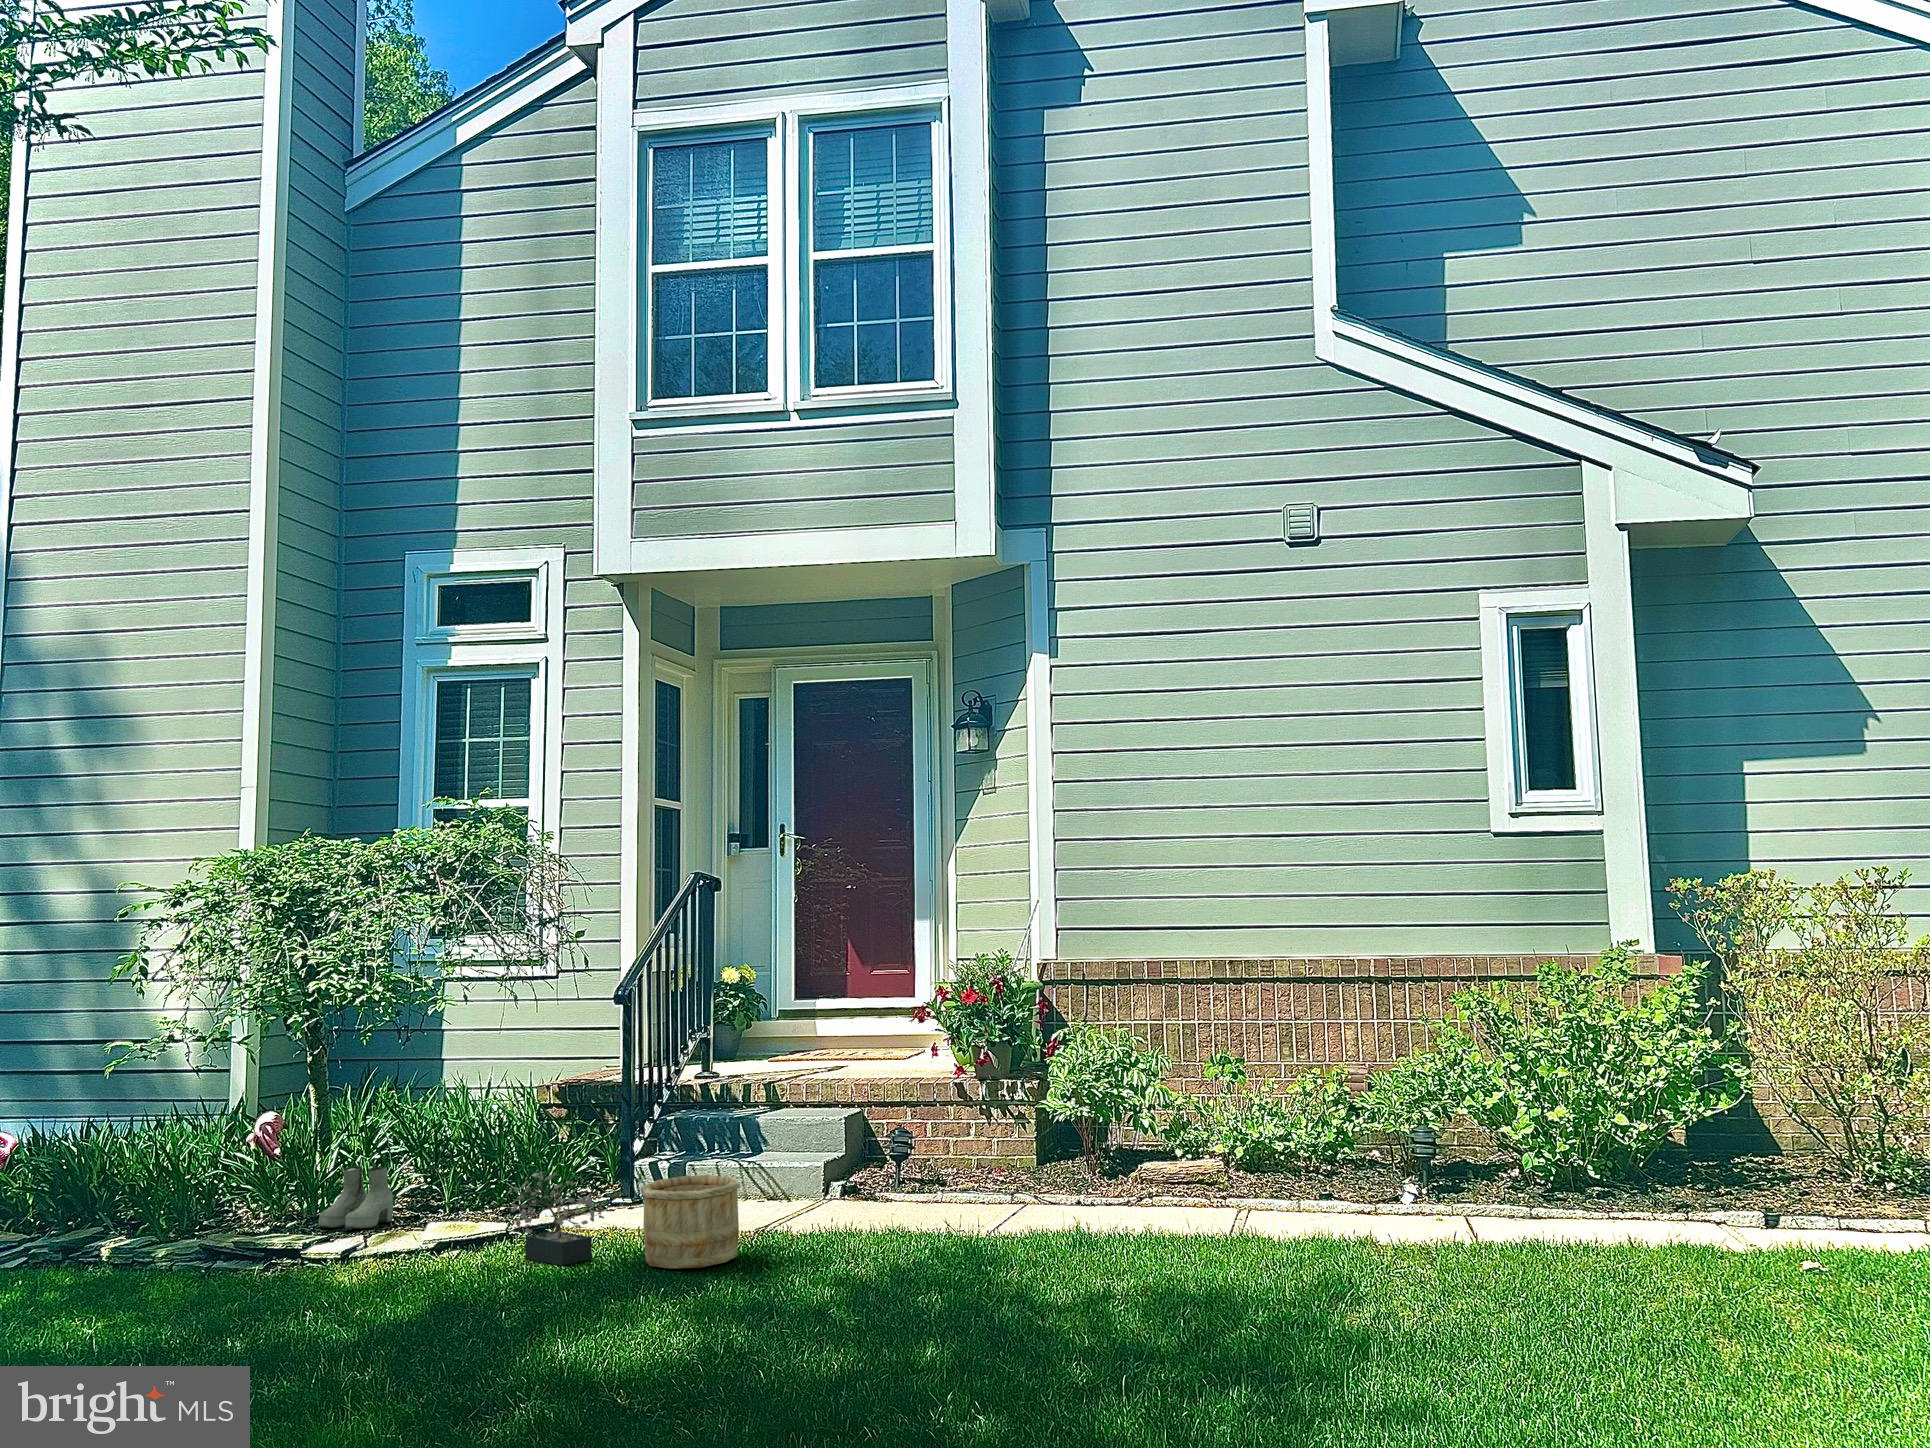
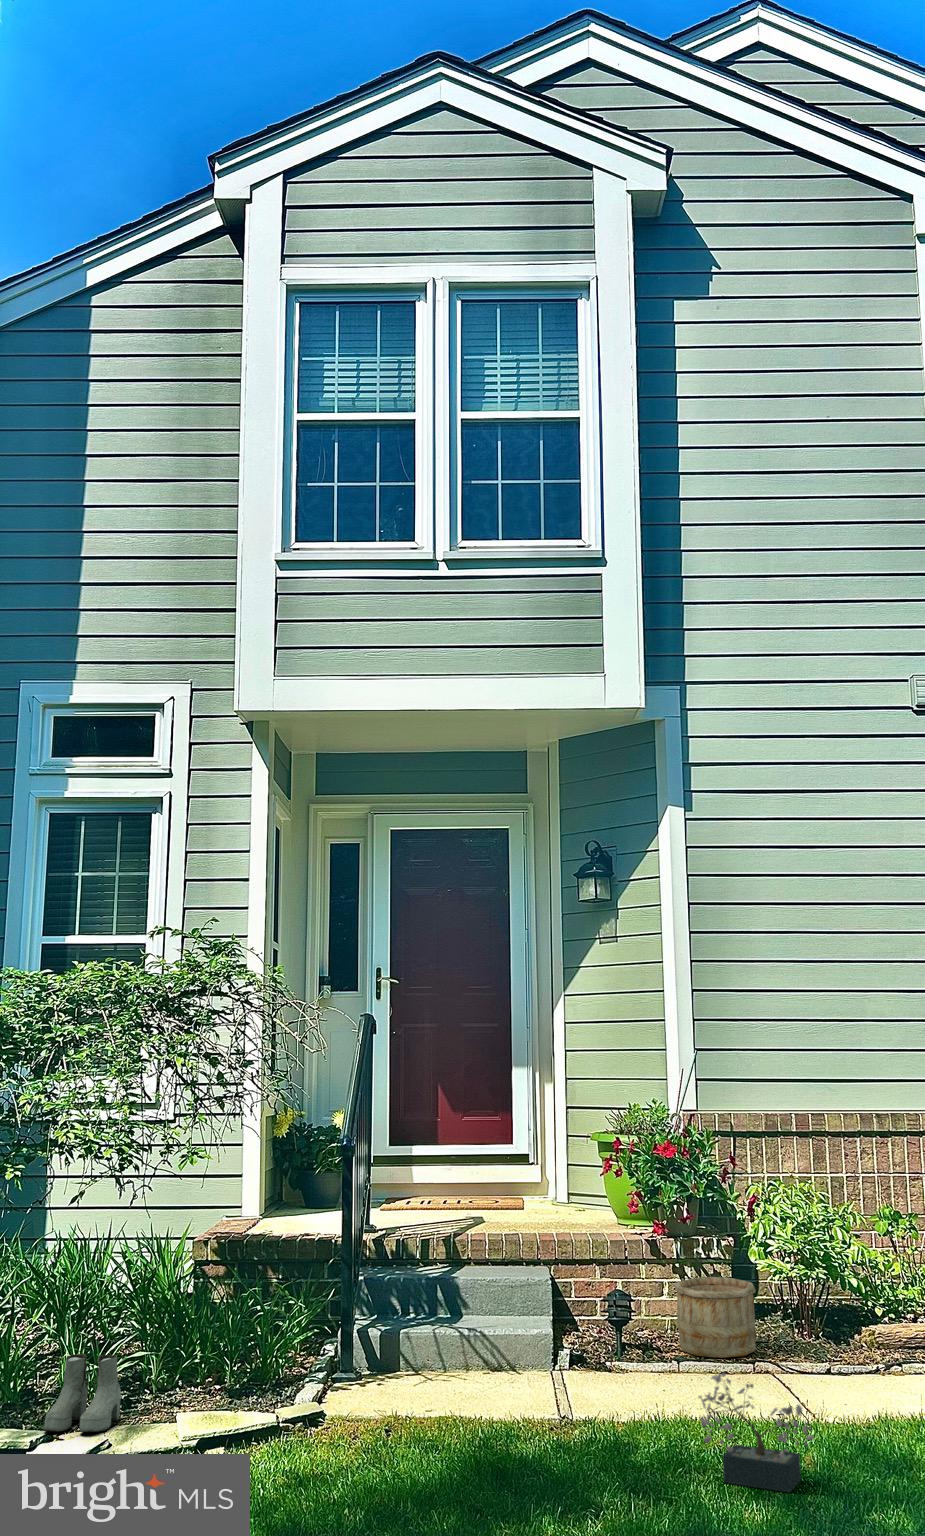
decorative plant: present [508,1172,604,1266] -> present [699,1373,813,1492]
wooden bucket: present [641,1175,740,1269] -> present [674,1277,756,1358]

